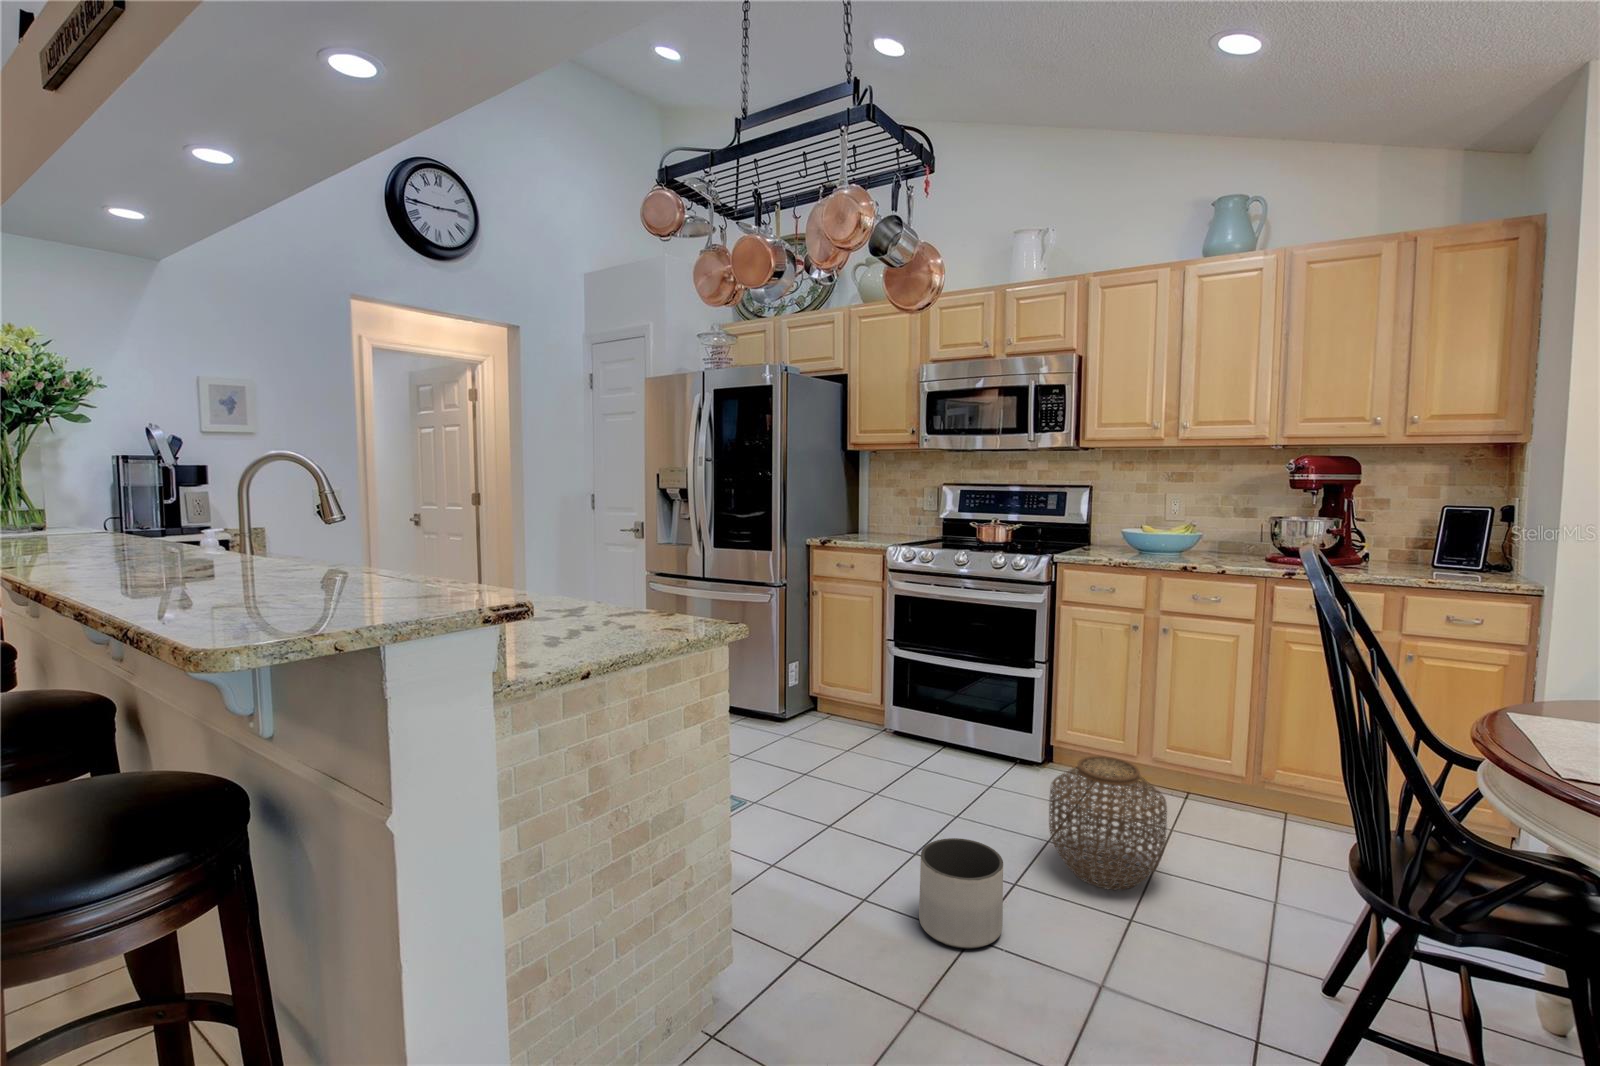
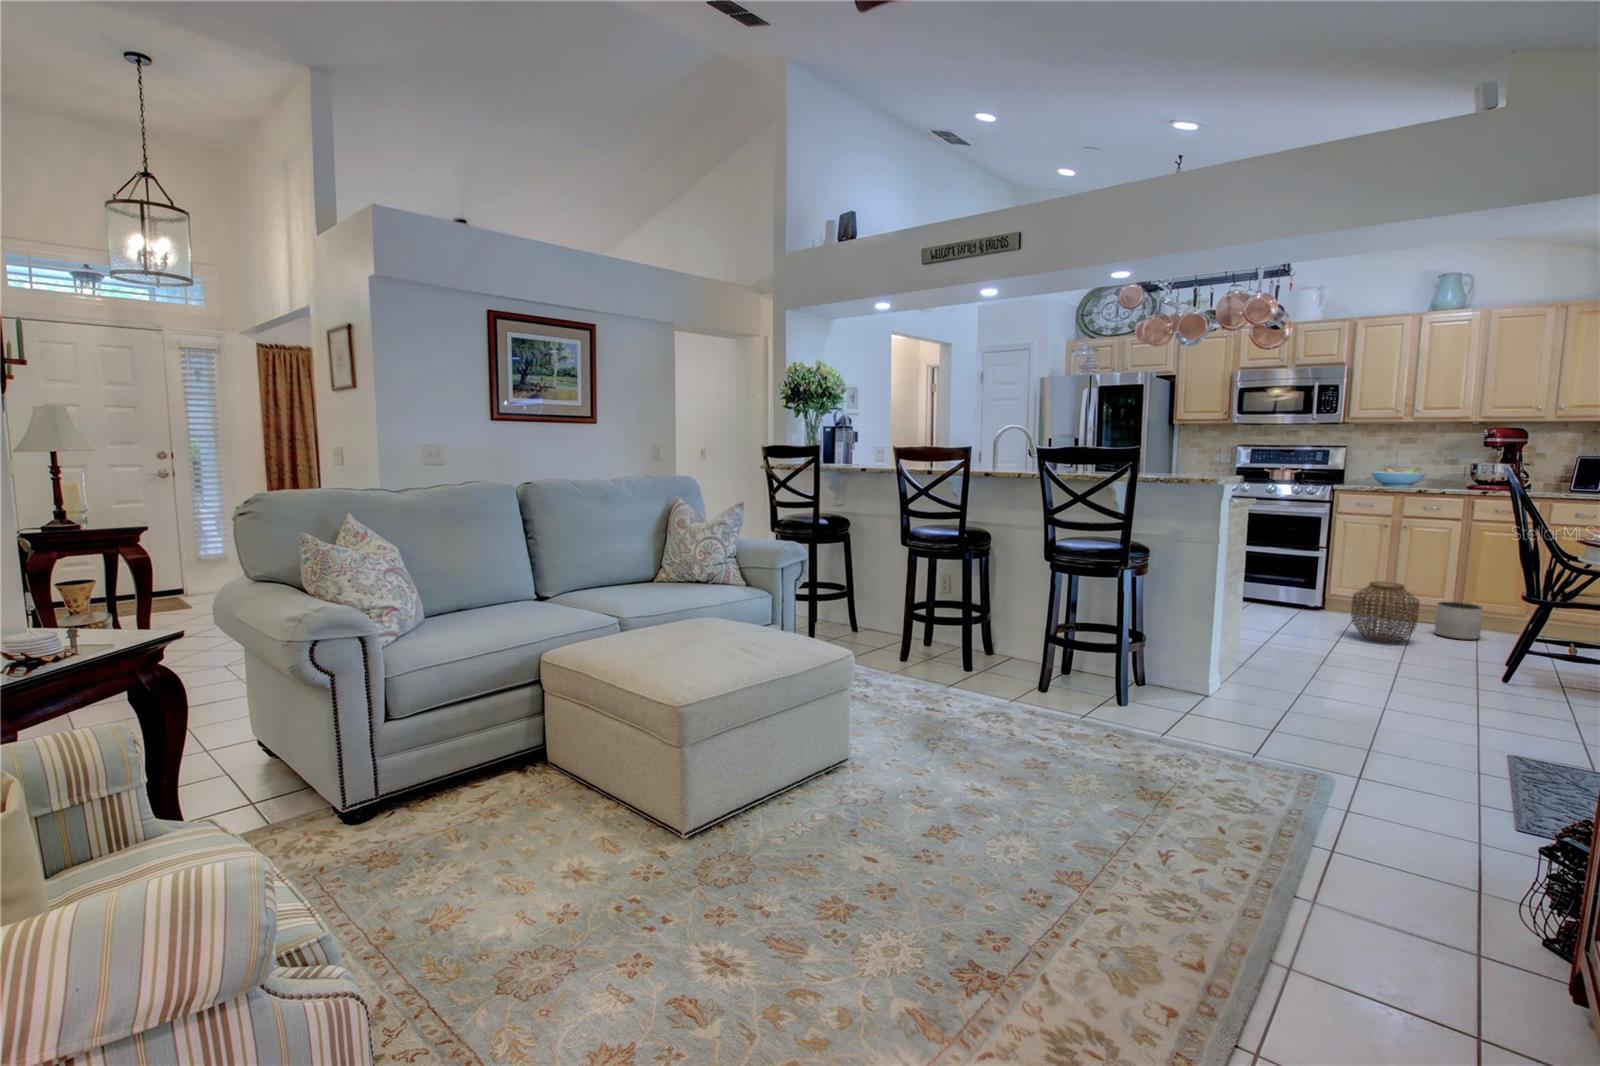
planter: present [919,838,1003,949] -> present [1435,602,1482,640]

